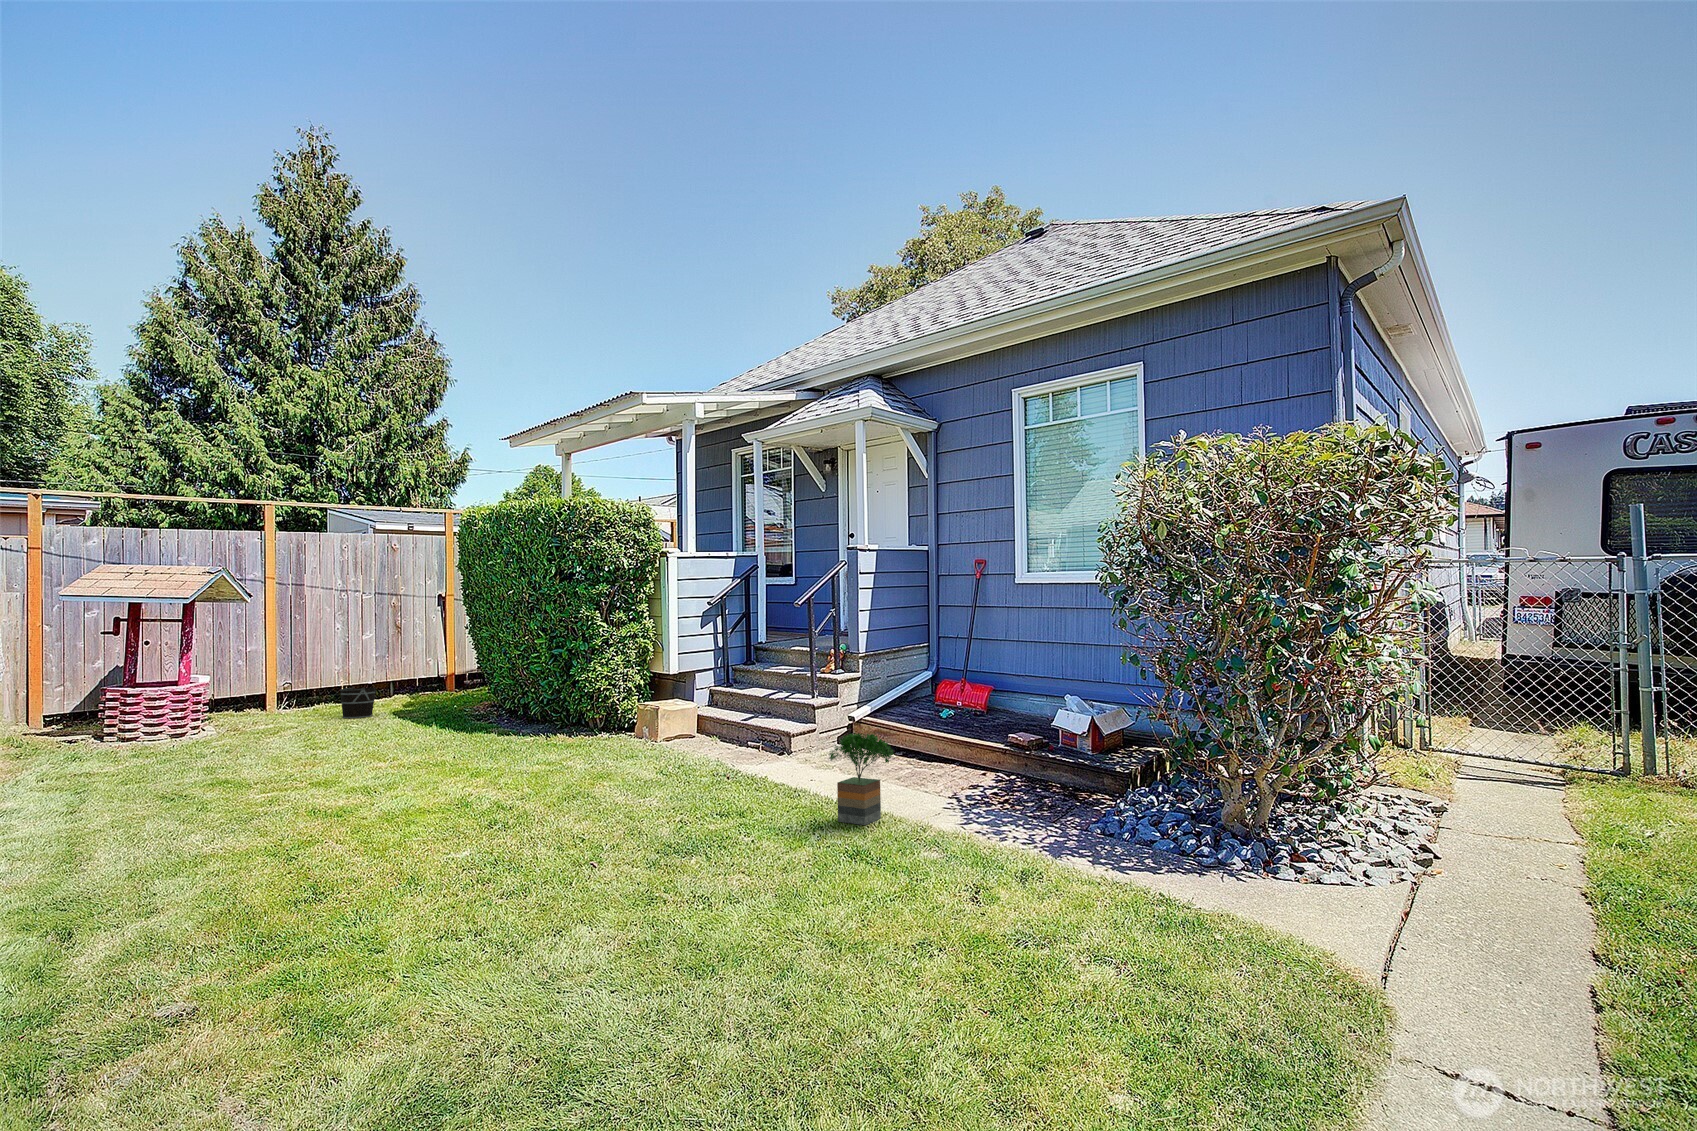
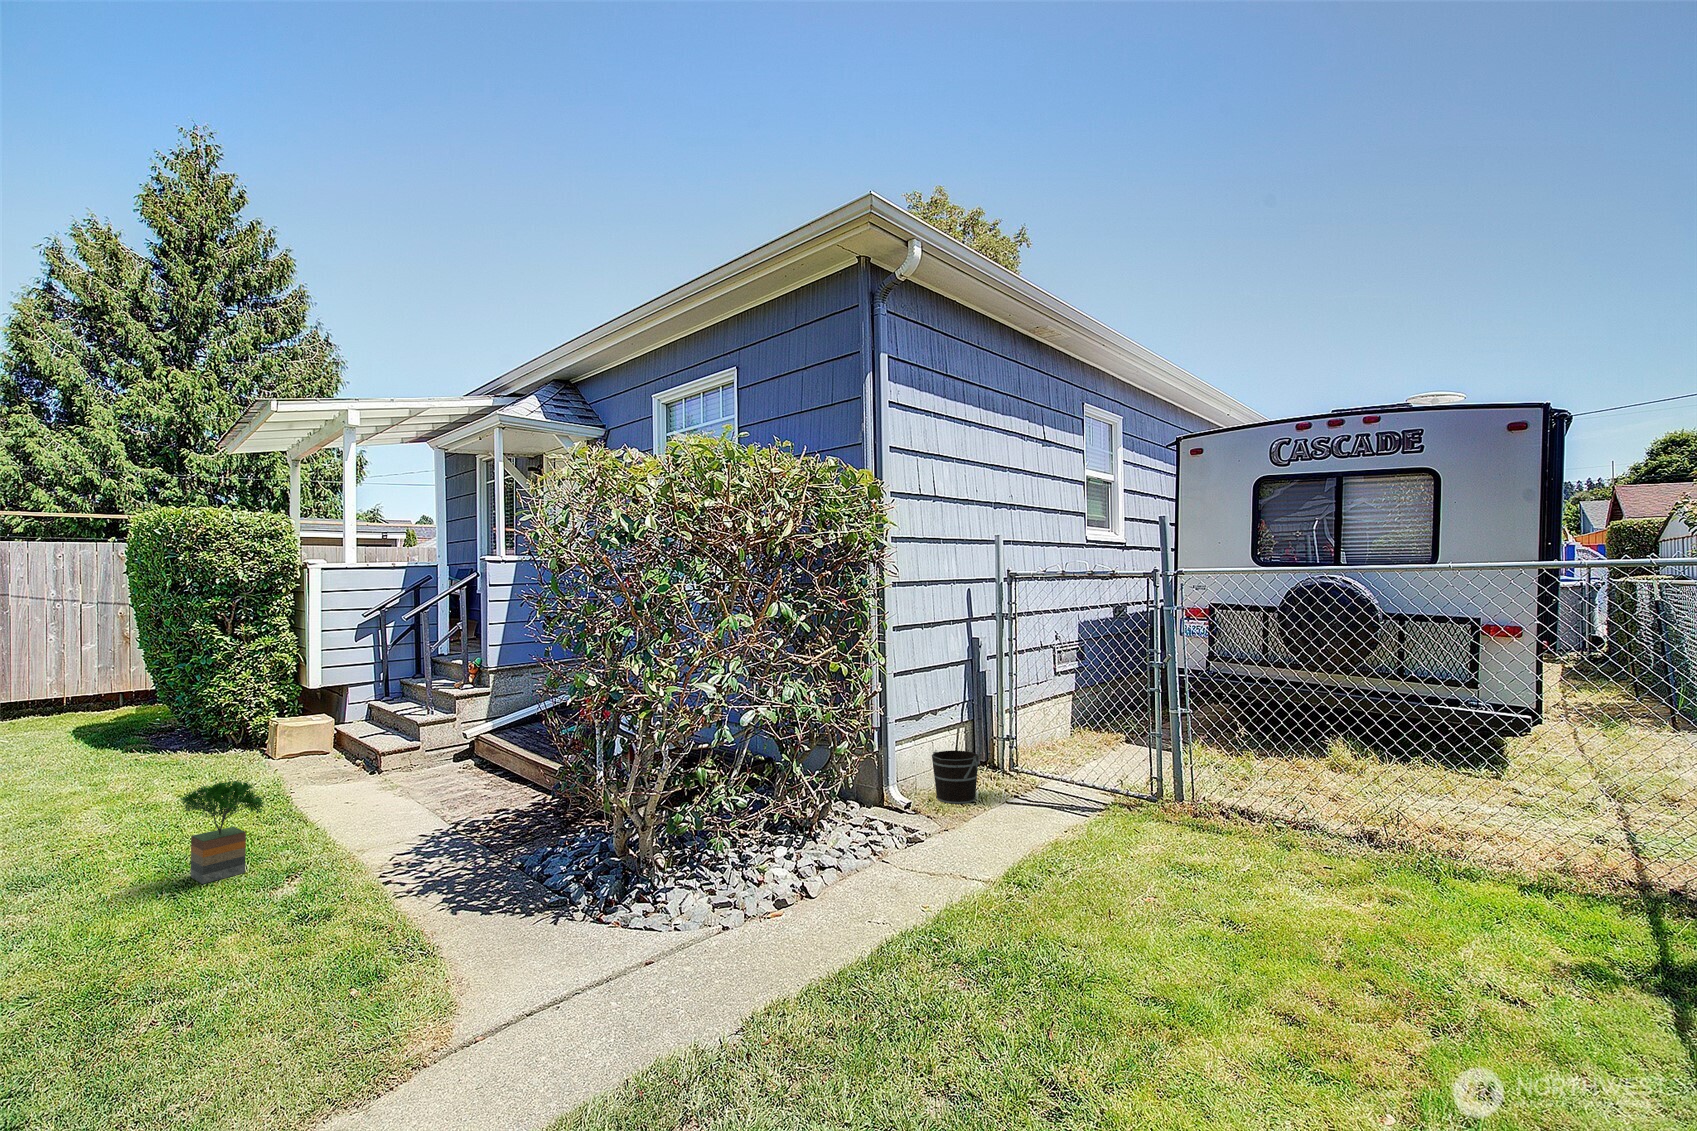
bucket: present [340,688,376,718] -> present [932,750,979,803]

